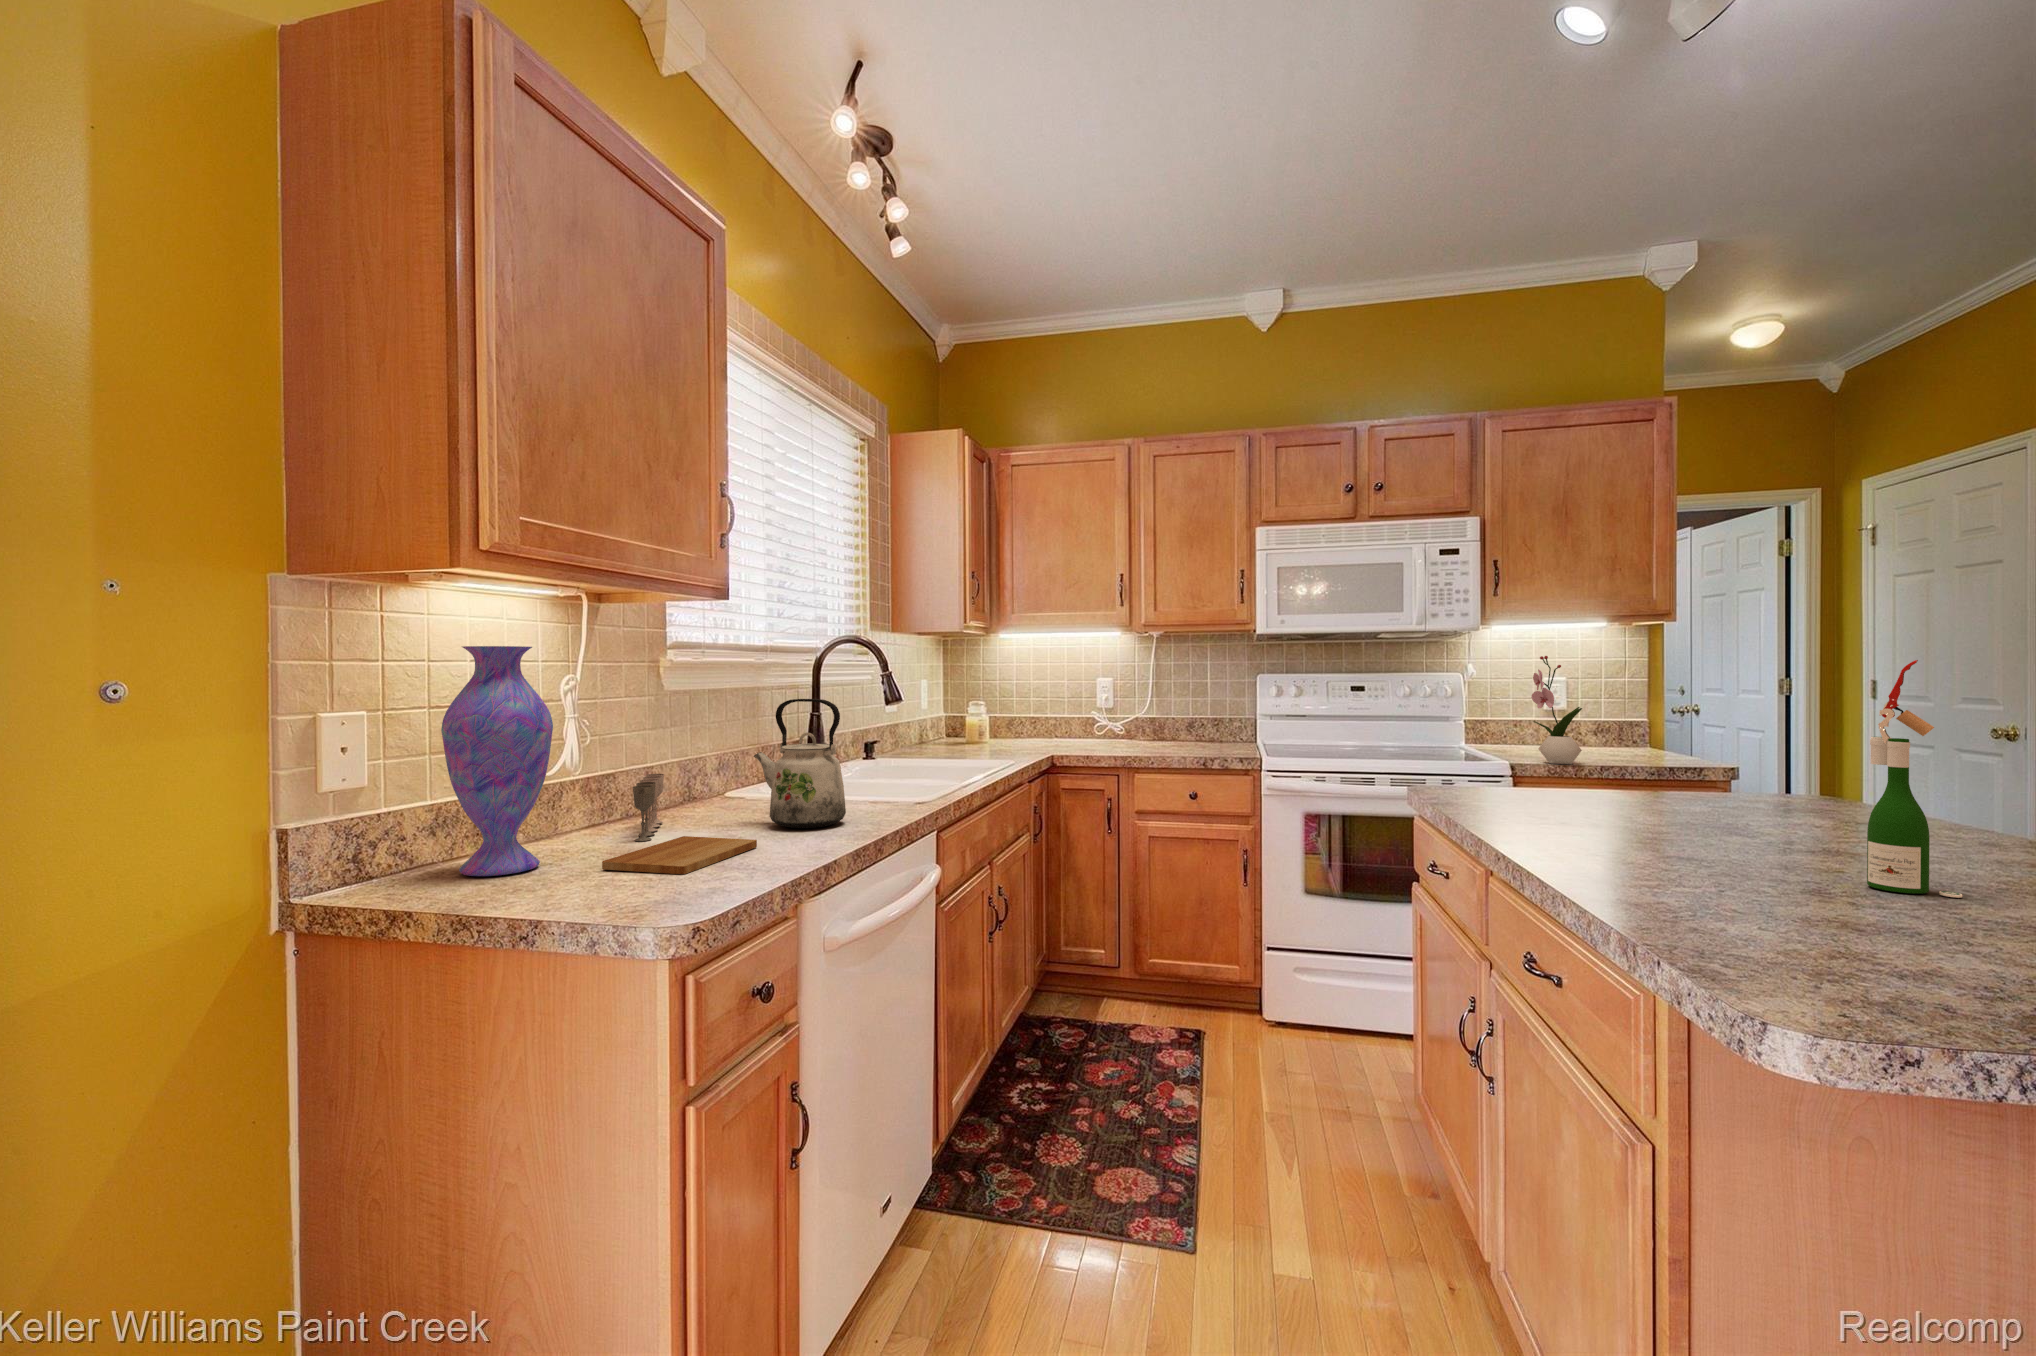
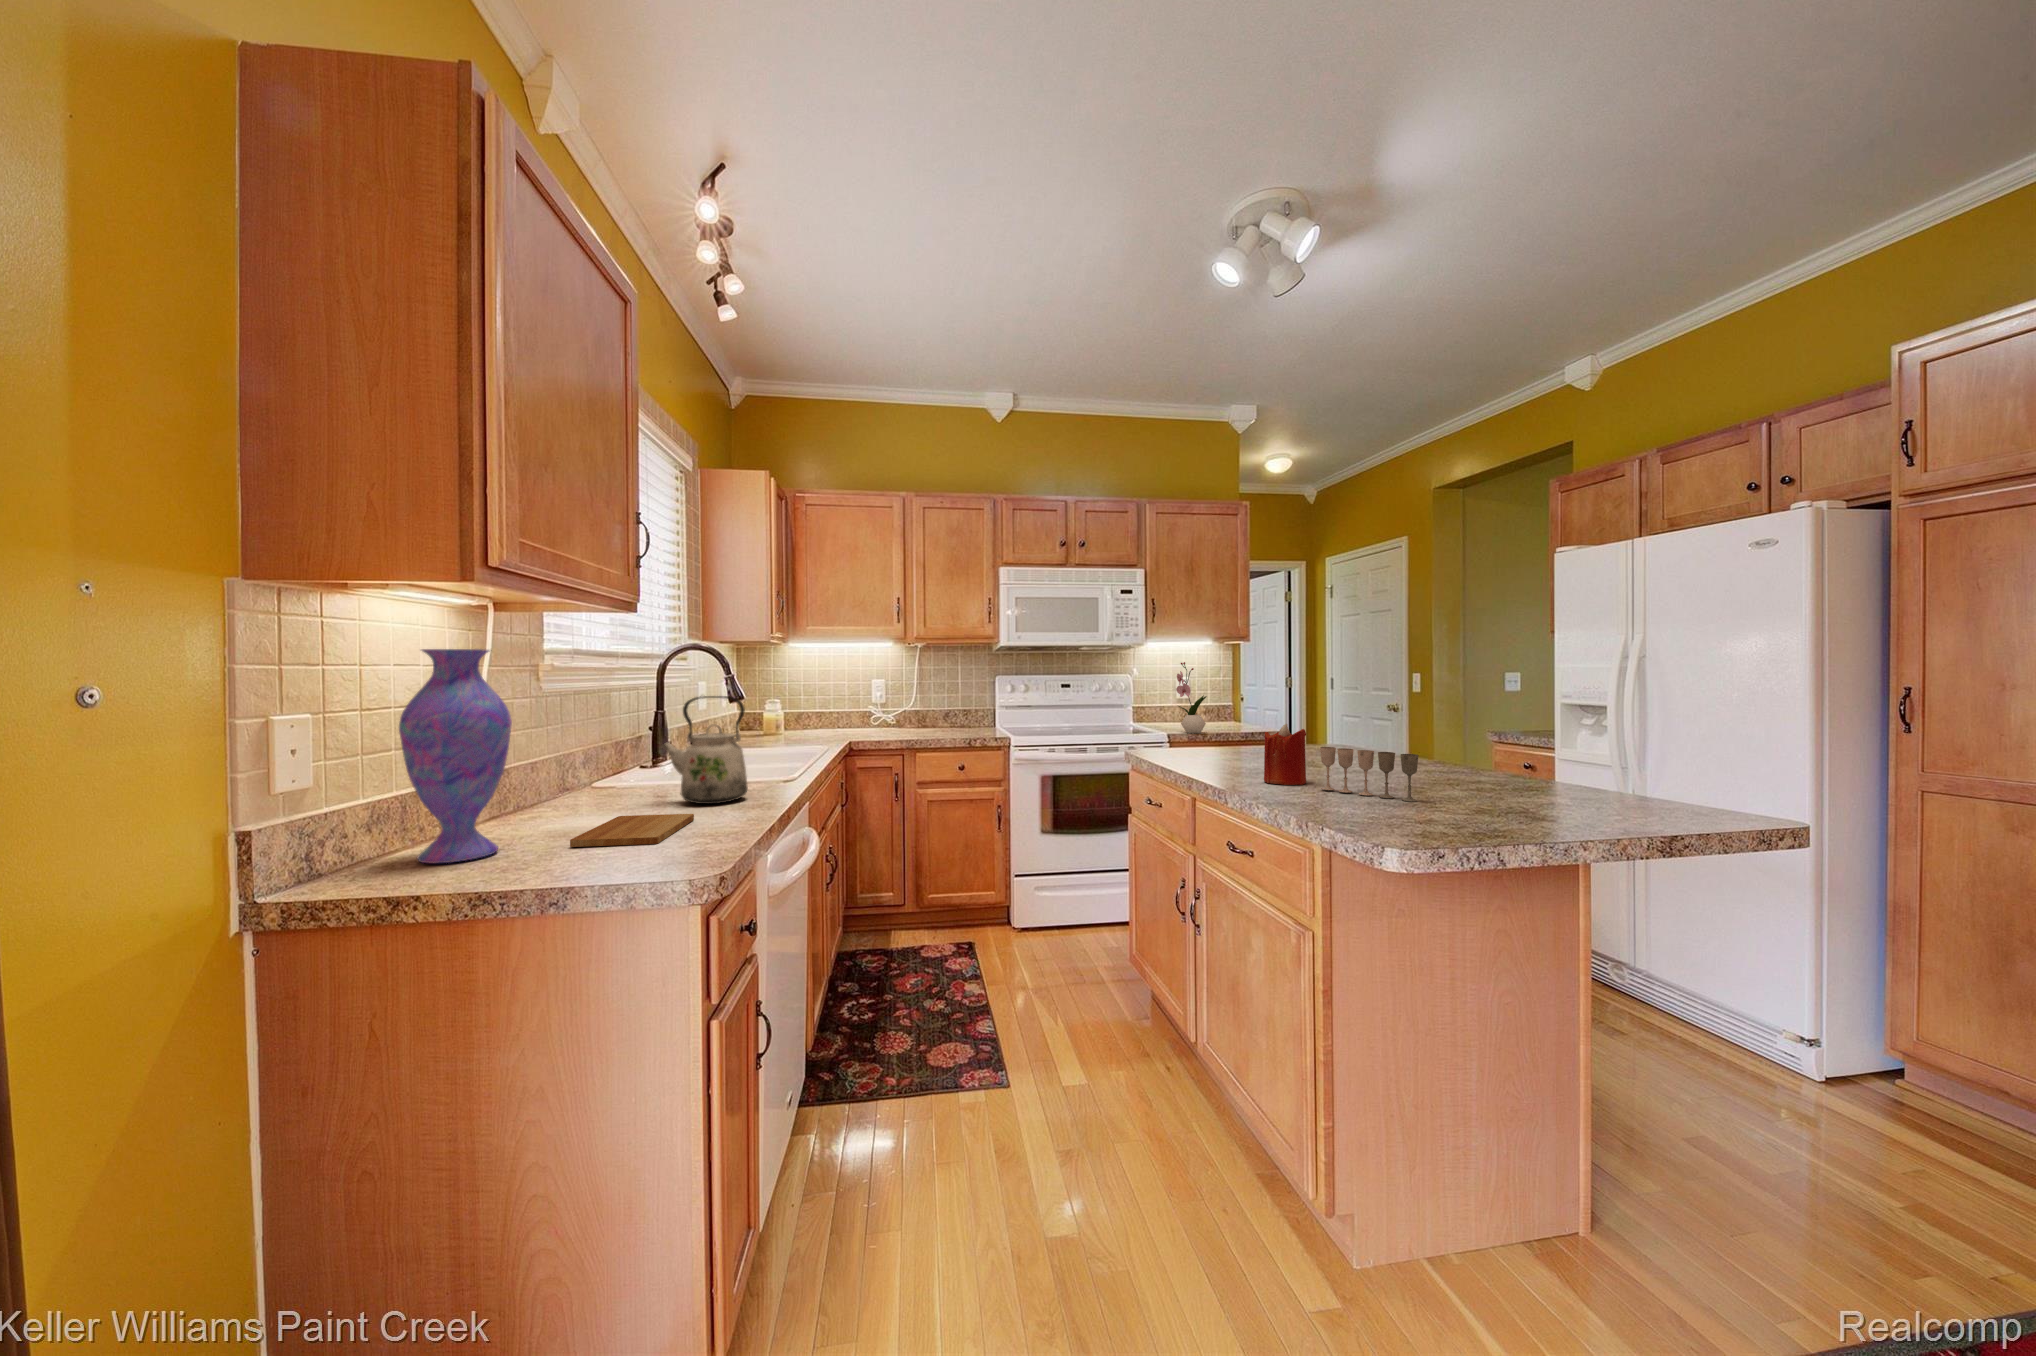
wine bottle: present [1867,660,1962,898] -> none [1406,662,1449,790]
candle: none [1585,761,1665,865] -> present [1264,724,1306,785]
wine glass: present [633,774,664,841] -> present [1320,747,1418,802]

